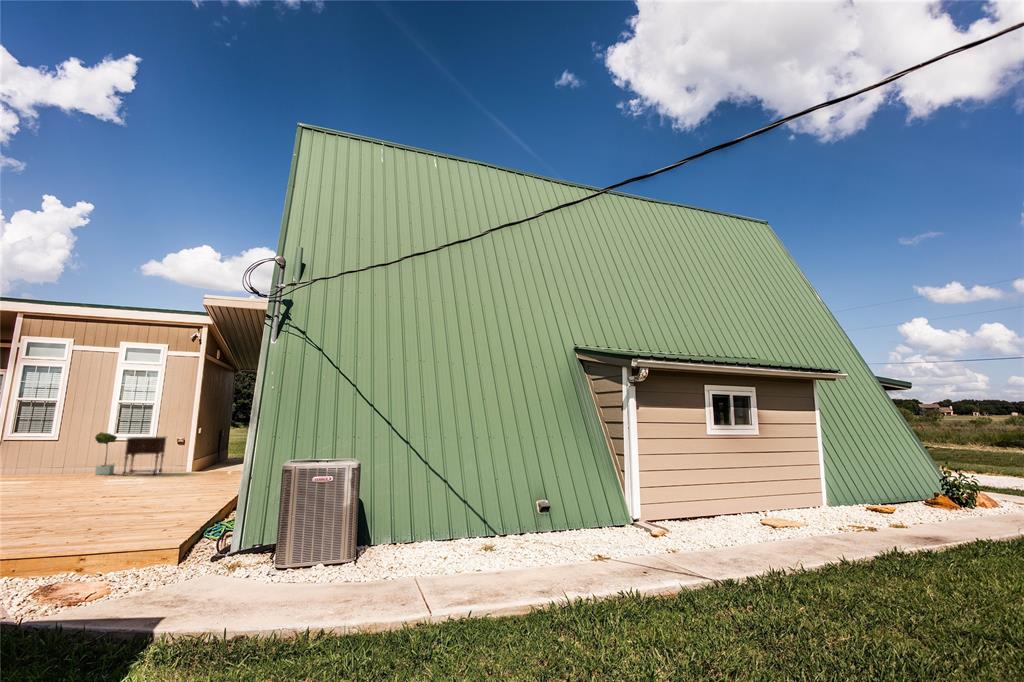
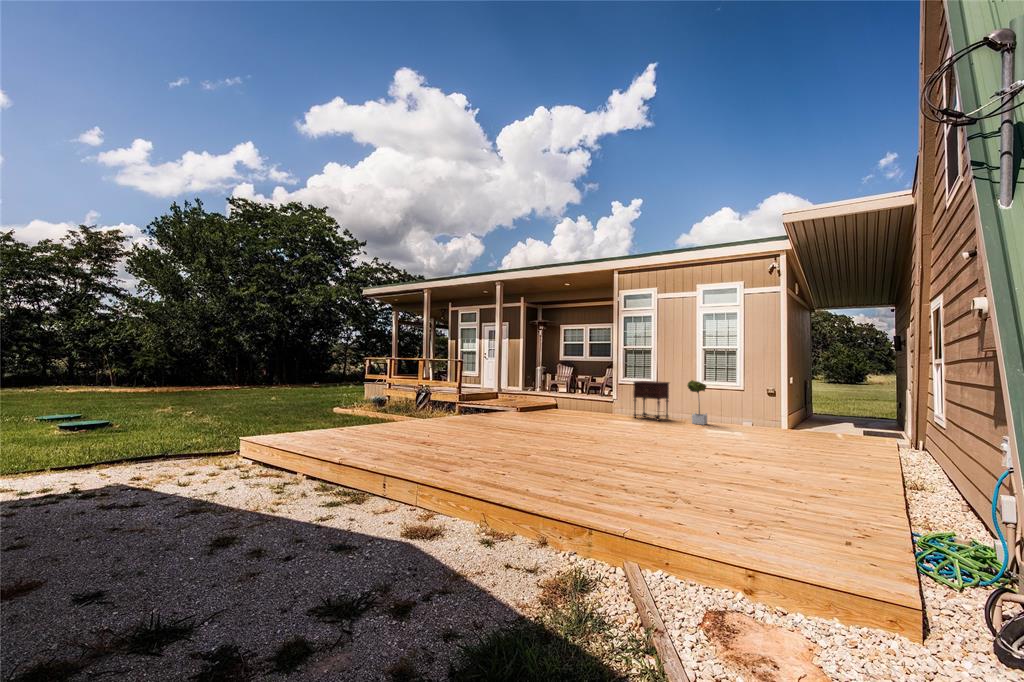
side table: present [123,437,166,476] -> present [633,381,669,421]

